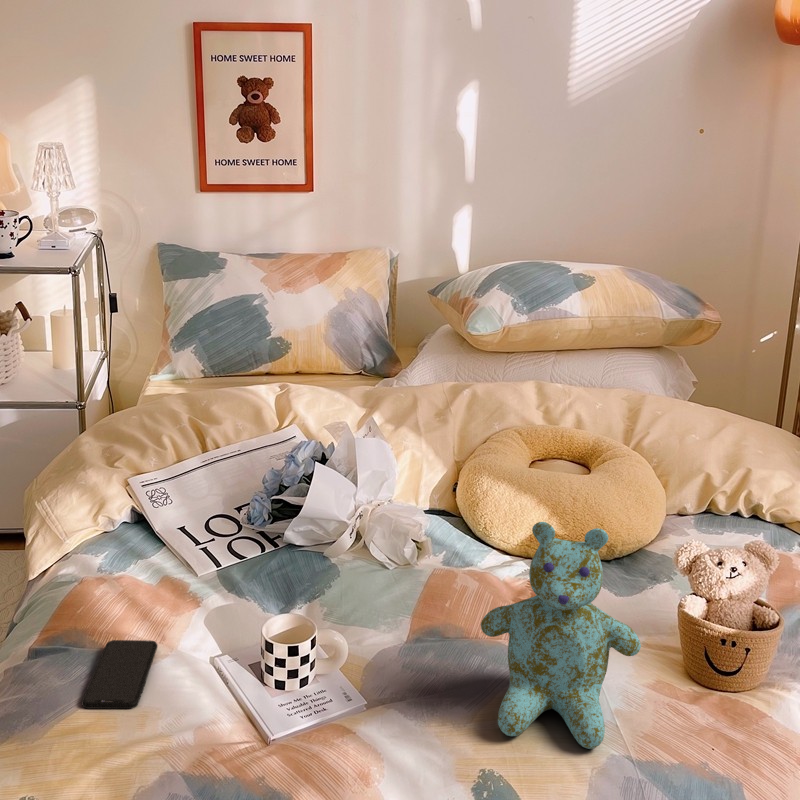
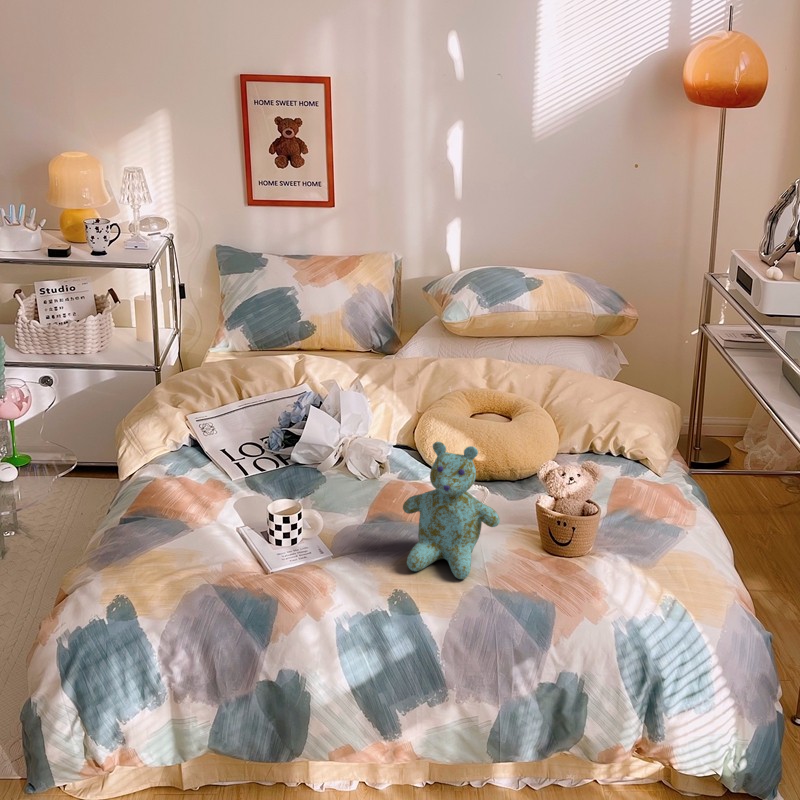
smartphone: present [82,640,157,709] -> none [156,513,204,549]

